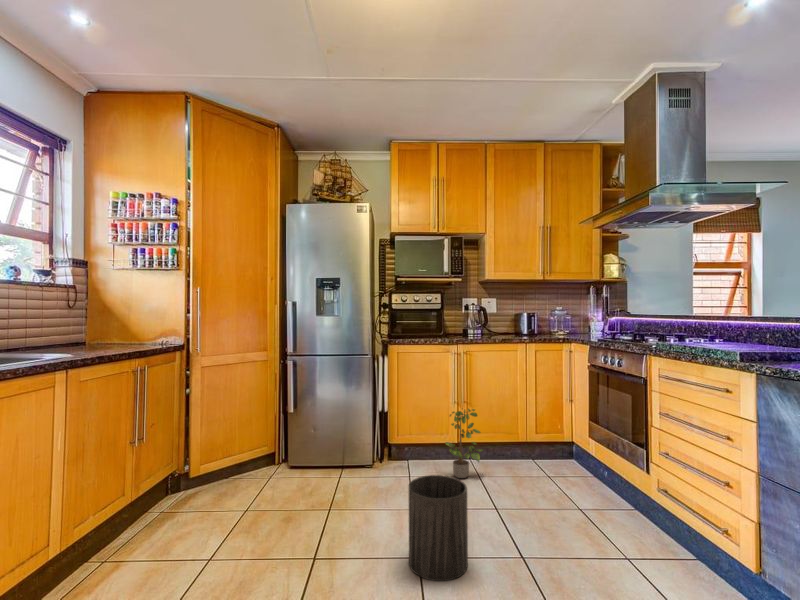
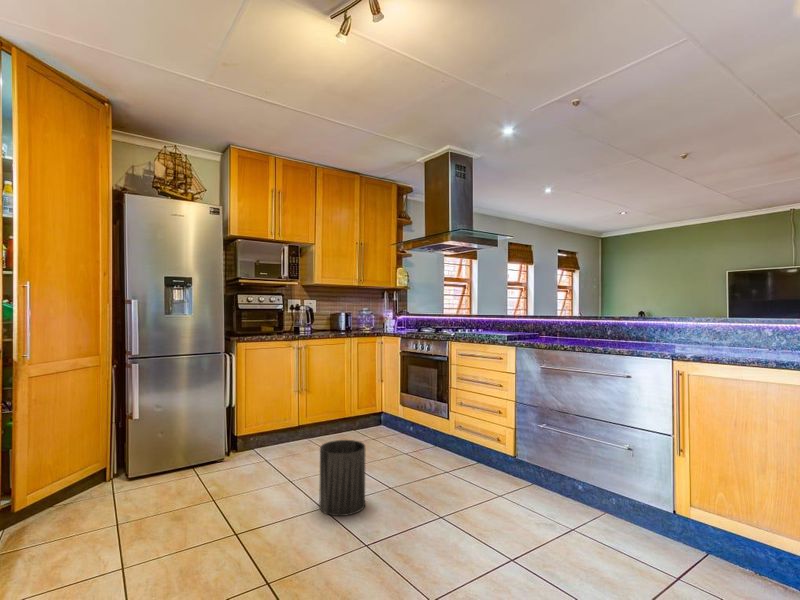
potted plant: present [446,408,483,478] -> none [297,392,329,453]

